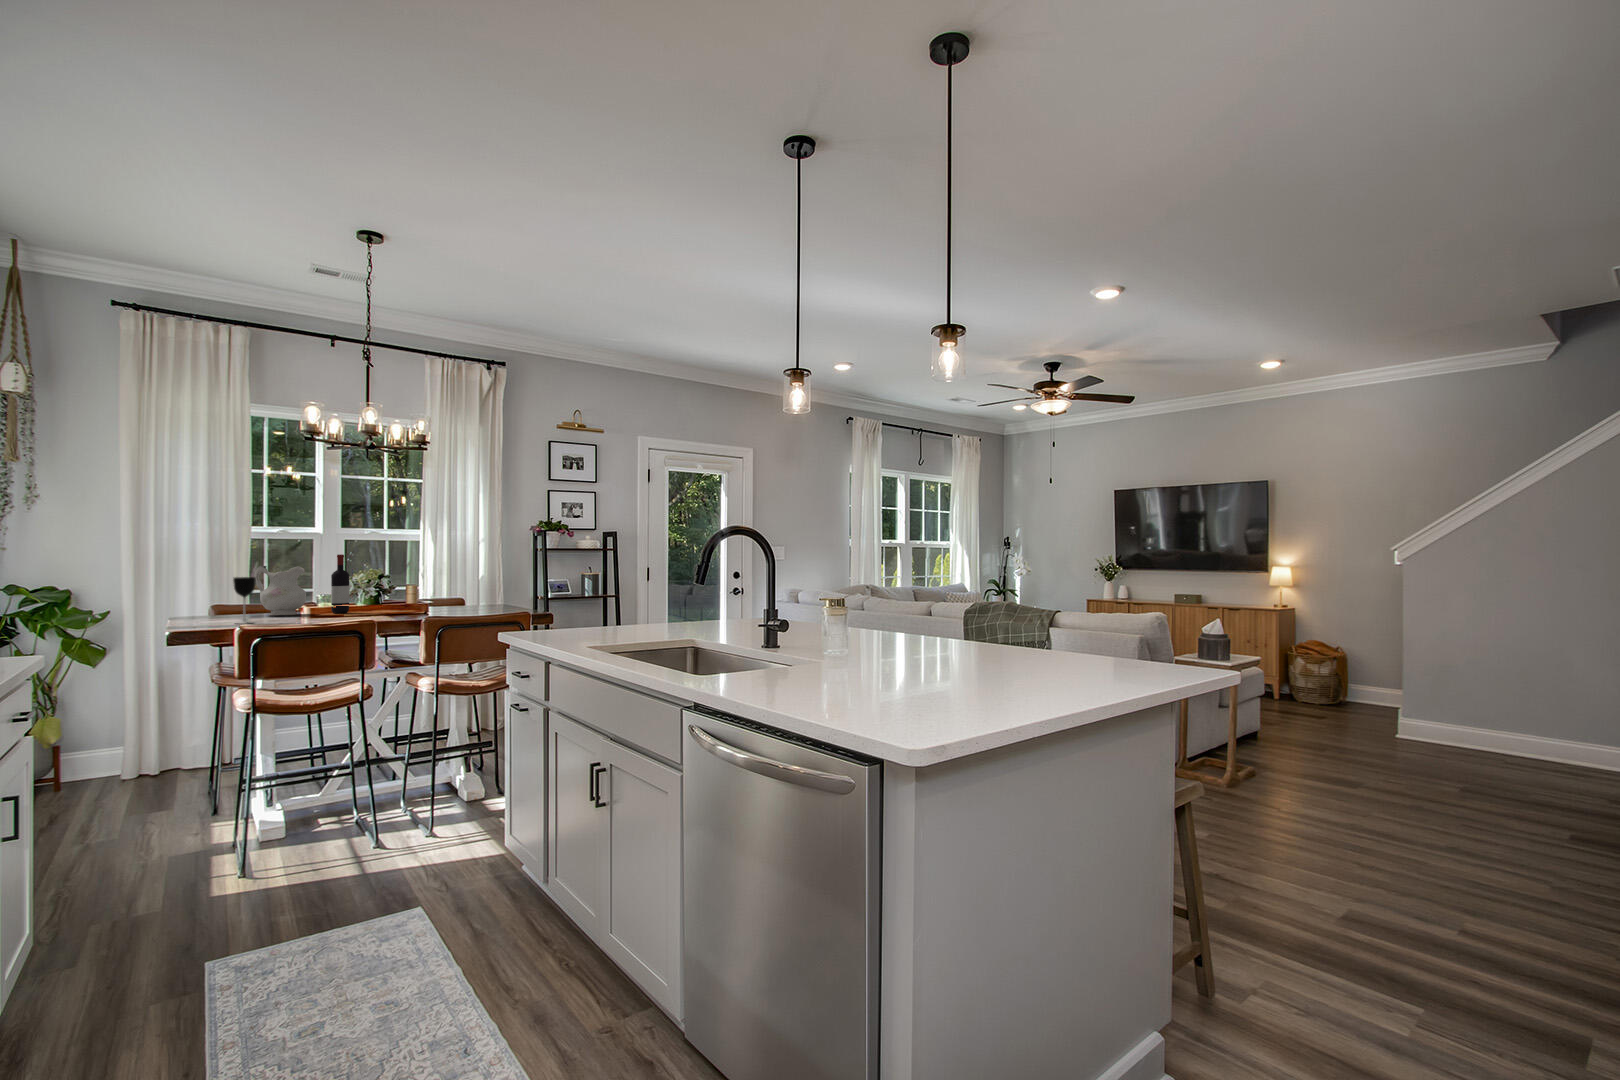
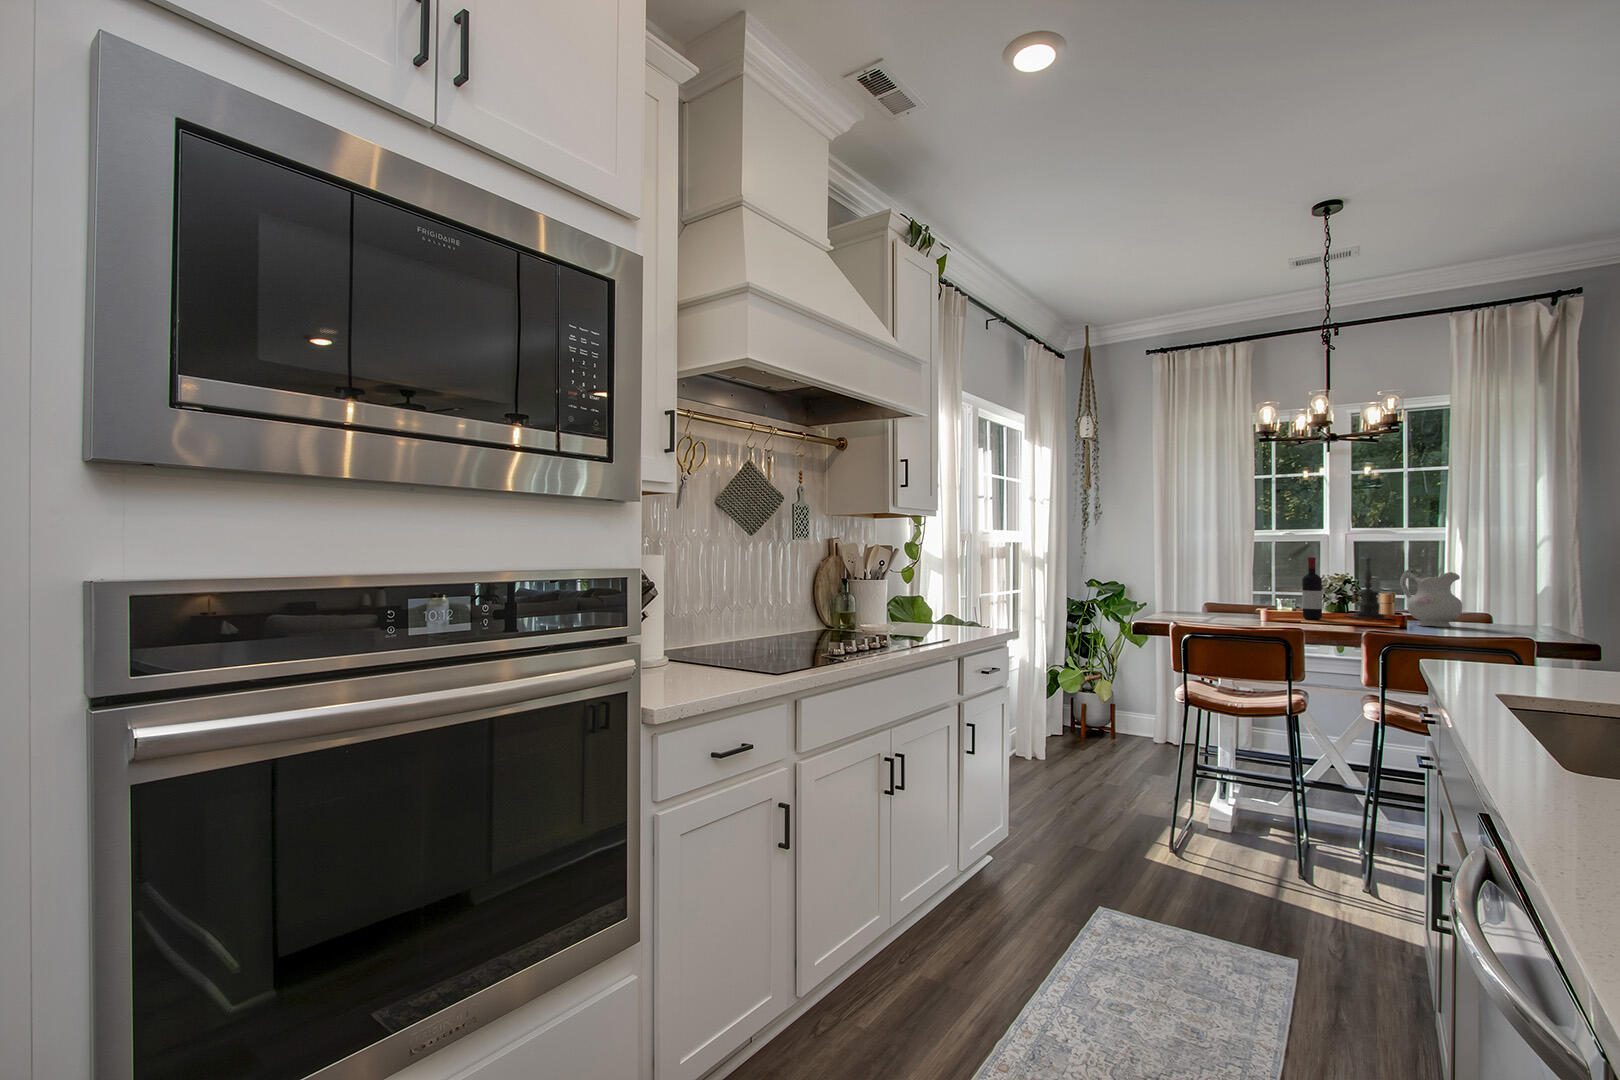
candle holder: none [354,546,401,609] -> present [1350,556,1386,619]
ceramic pitcher: present [255,566,306,616] -> present [1400,570,1462,627]
wine glass: present [233,577,256,624] -> none [1193,578,1212,621]

